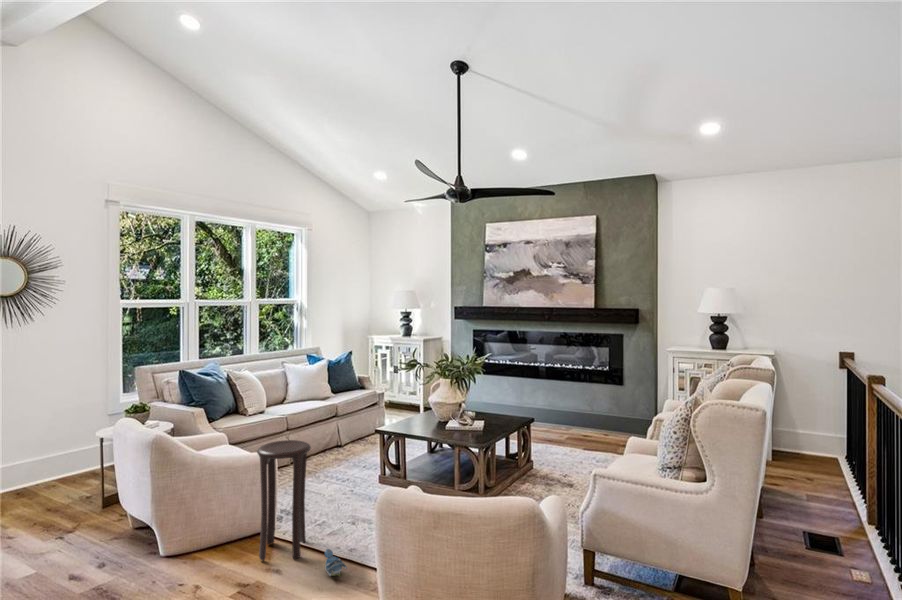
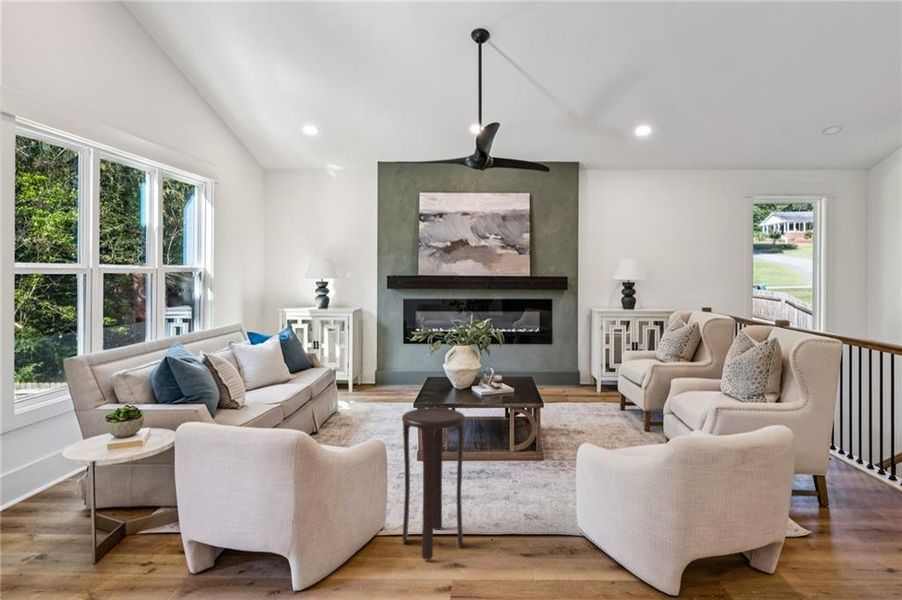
plush toy: present [324,549,347,576] -> none [508,521,543,549]

